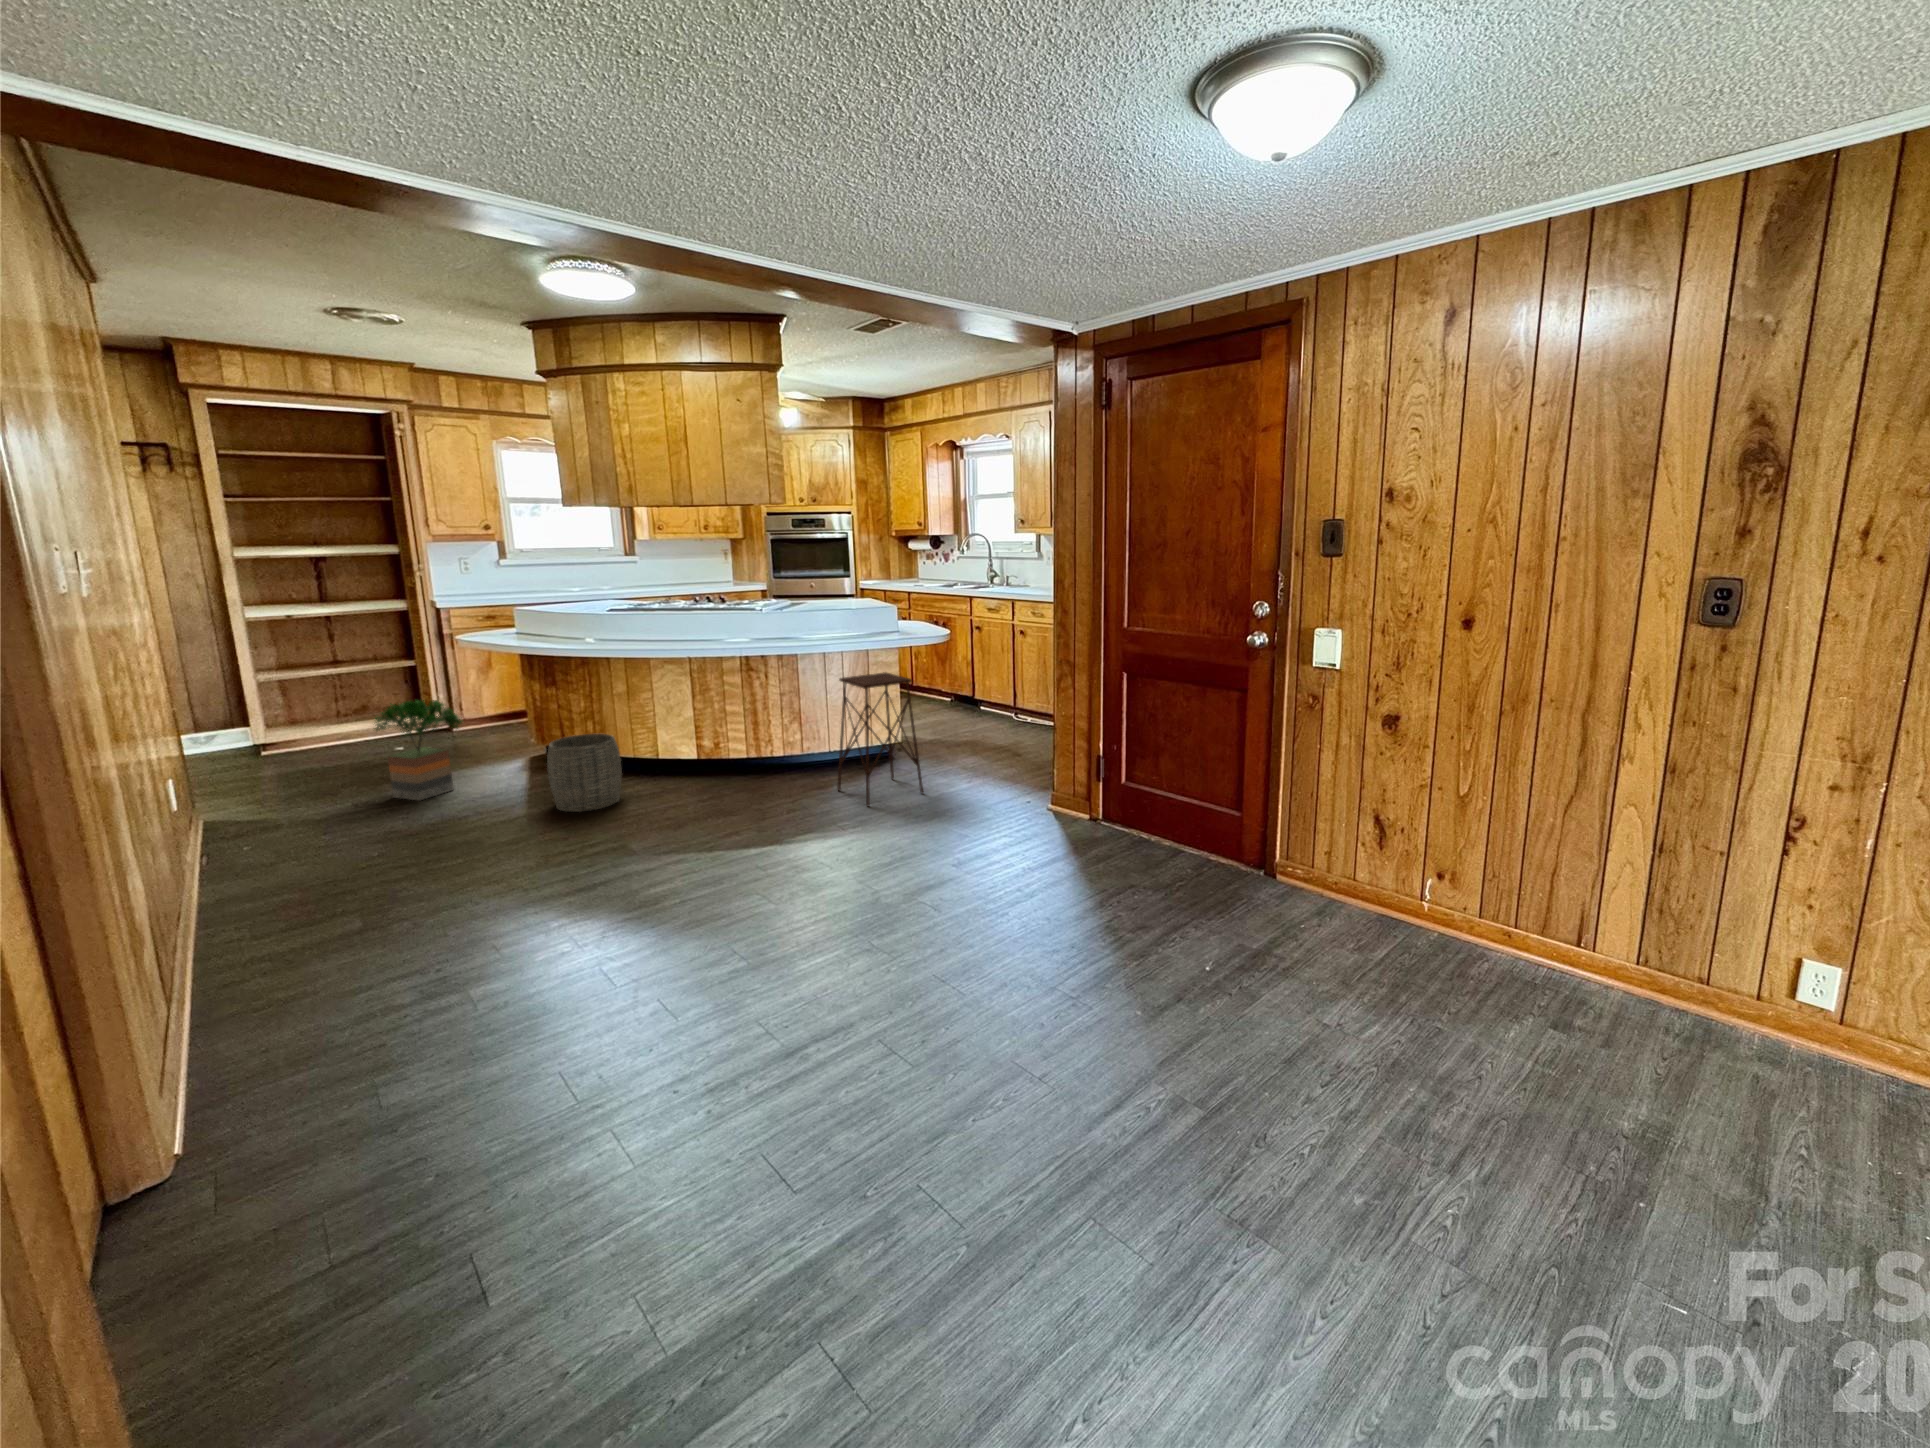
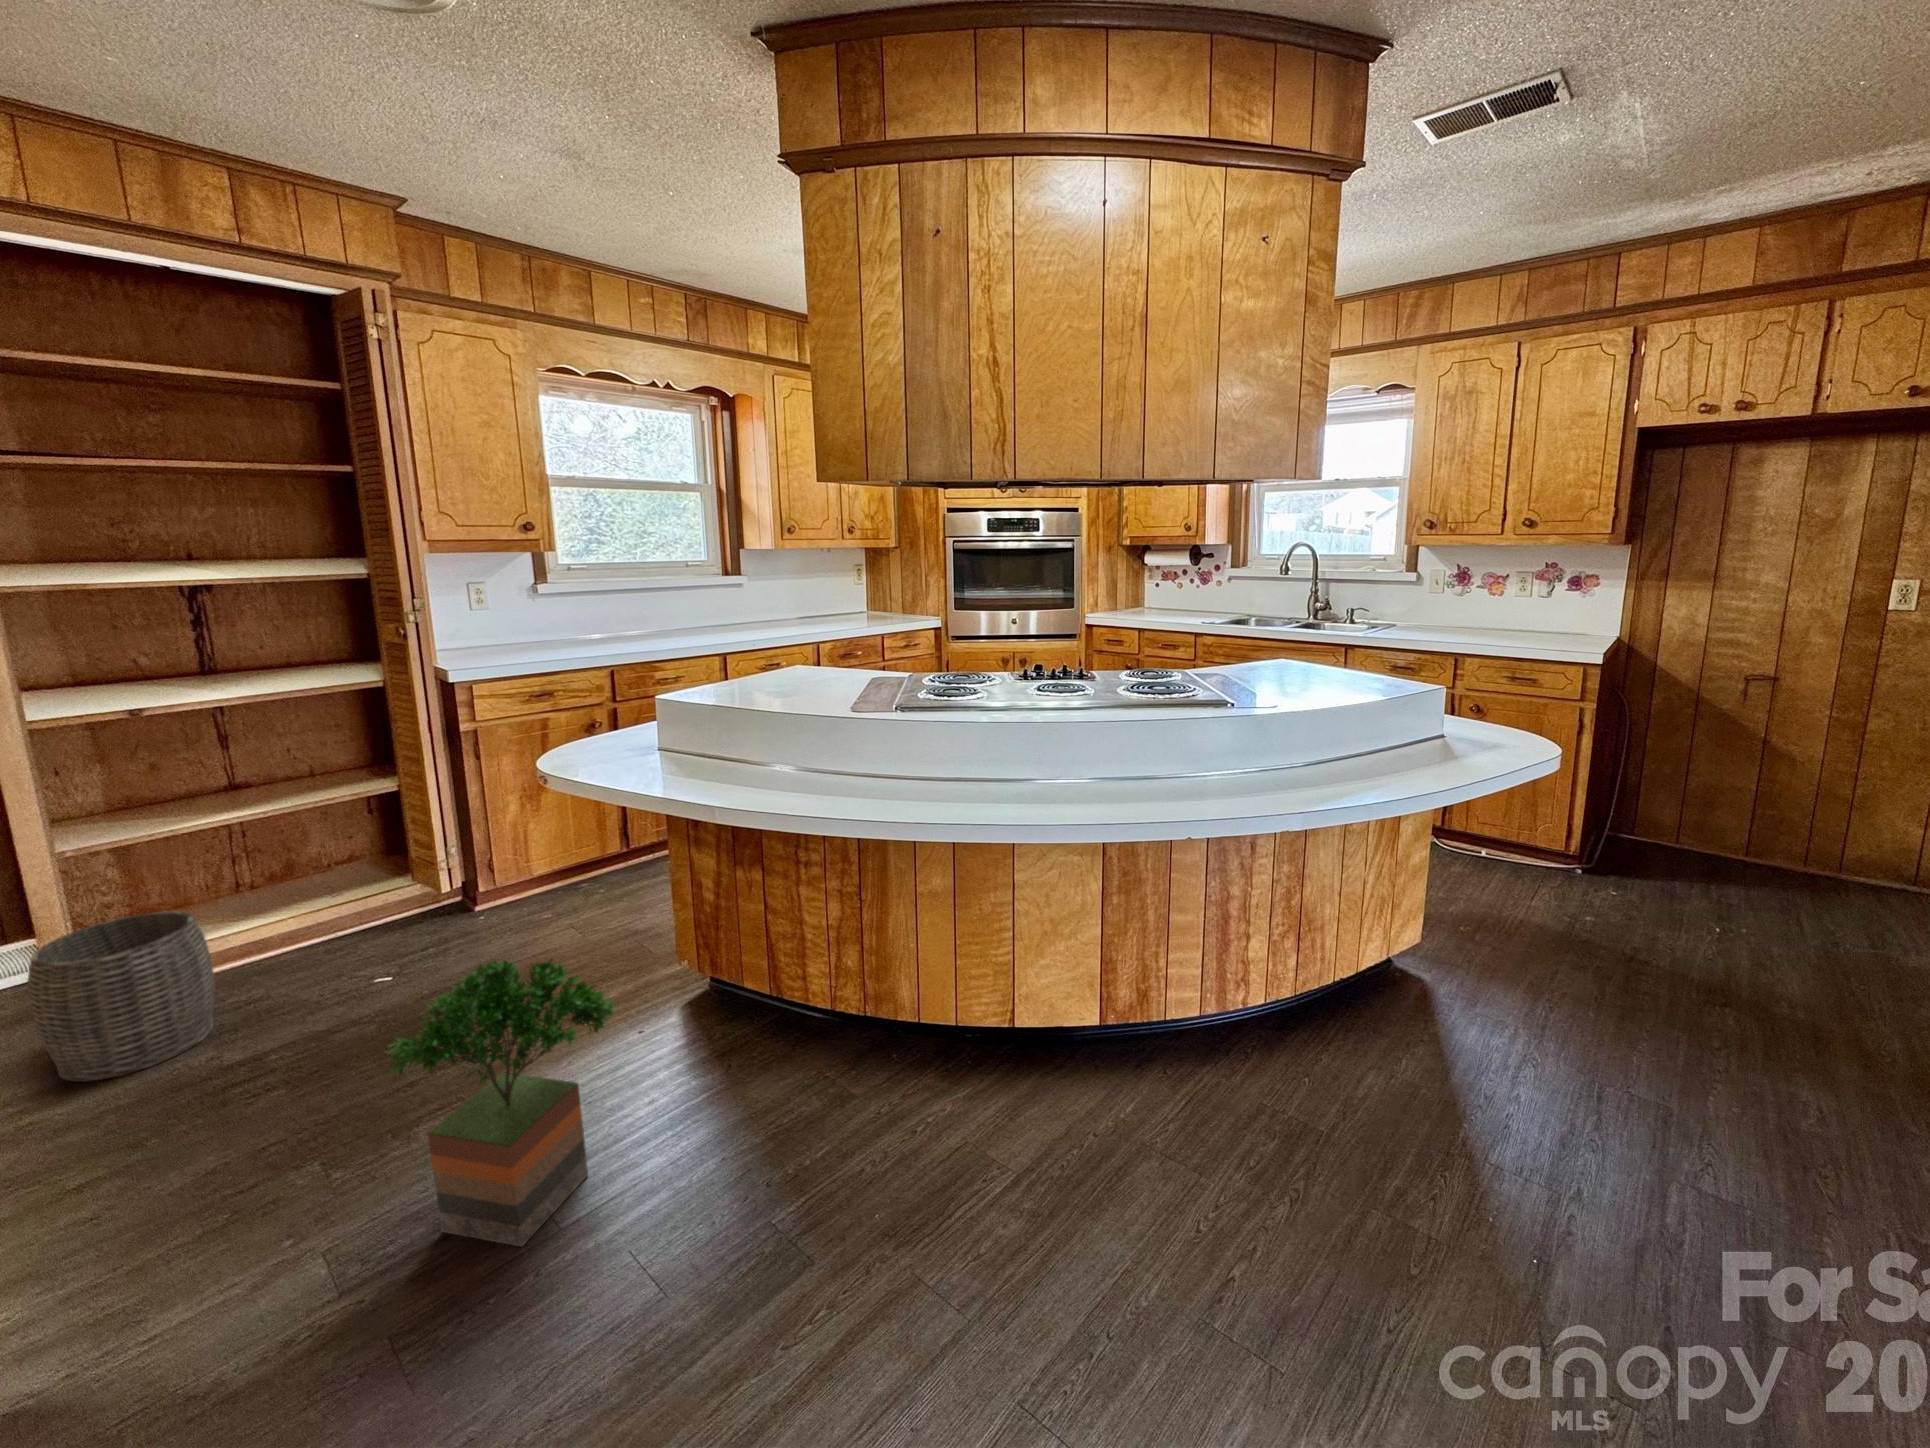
side table: present [837,672,924,806] -> none [1487,845,1707,1197]
woven basket: present [547,734,622,812] -> present [28,911,214,1082]

